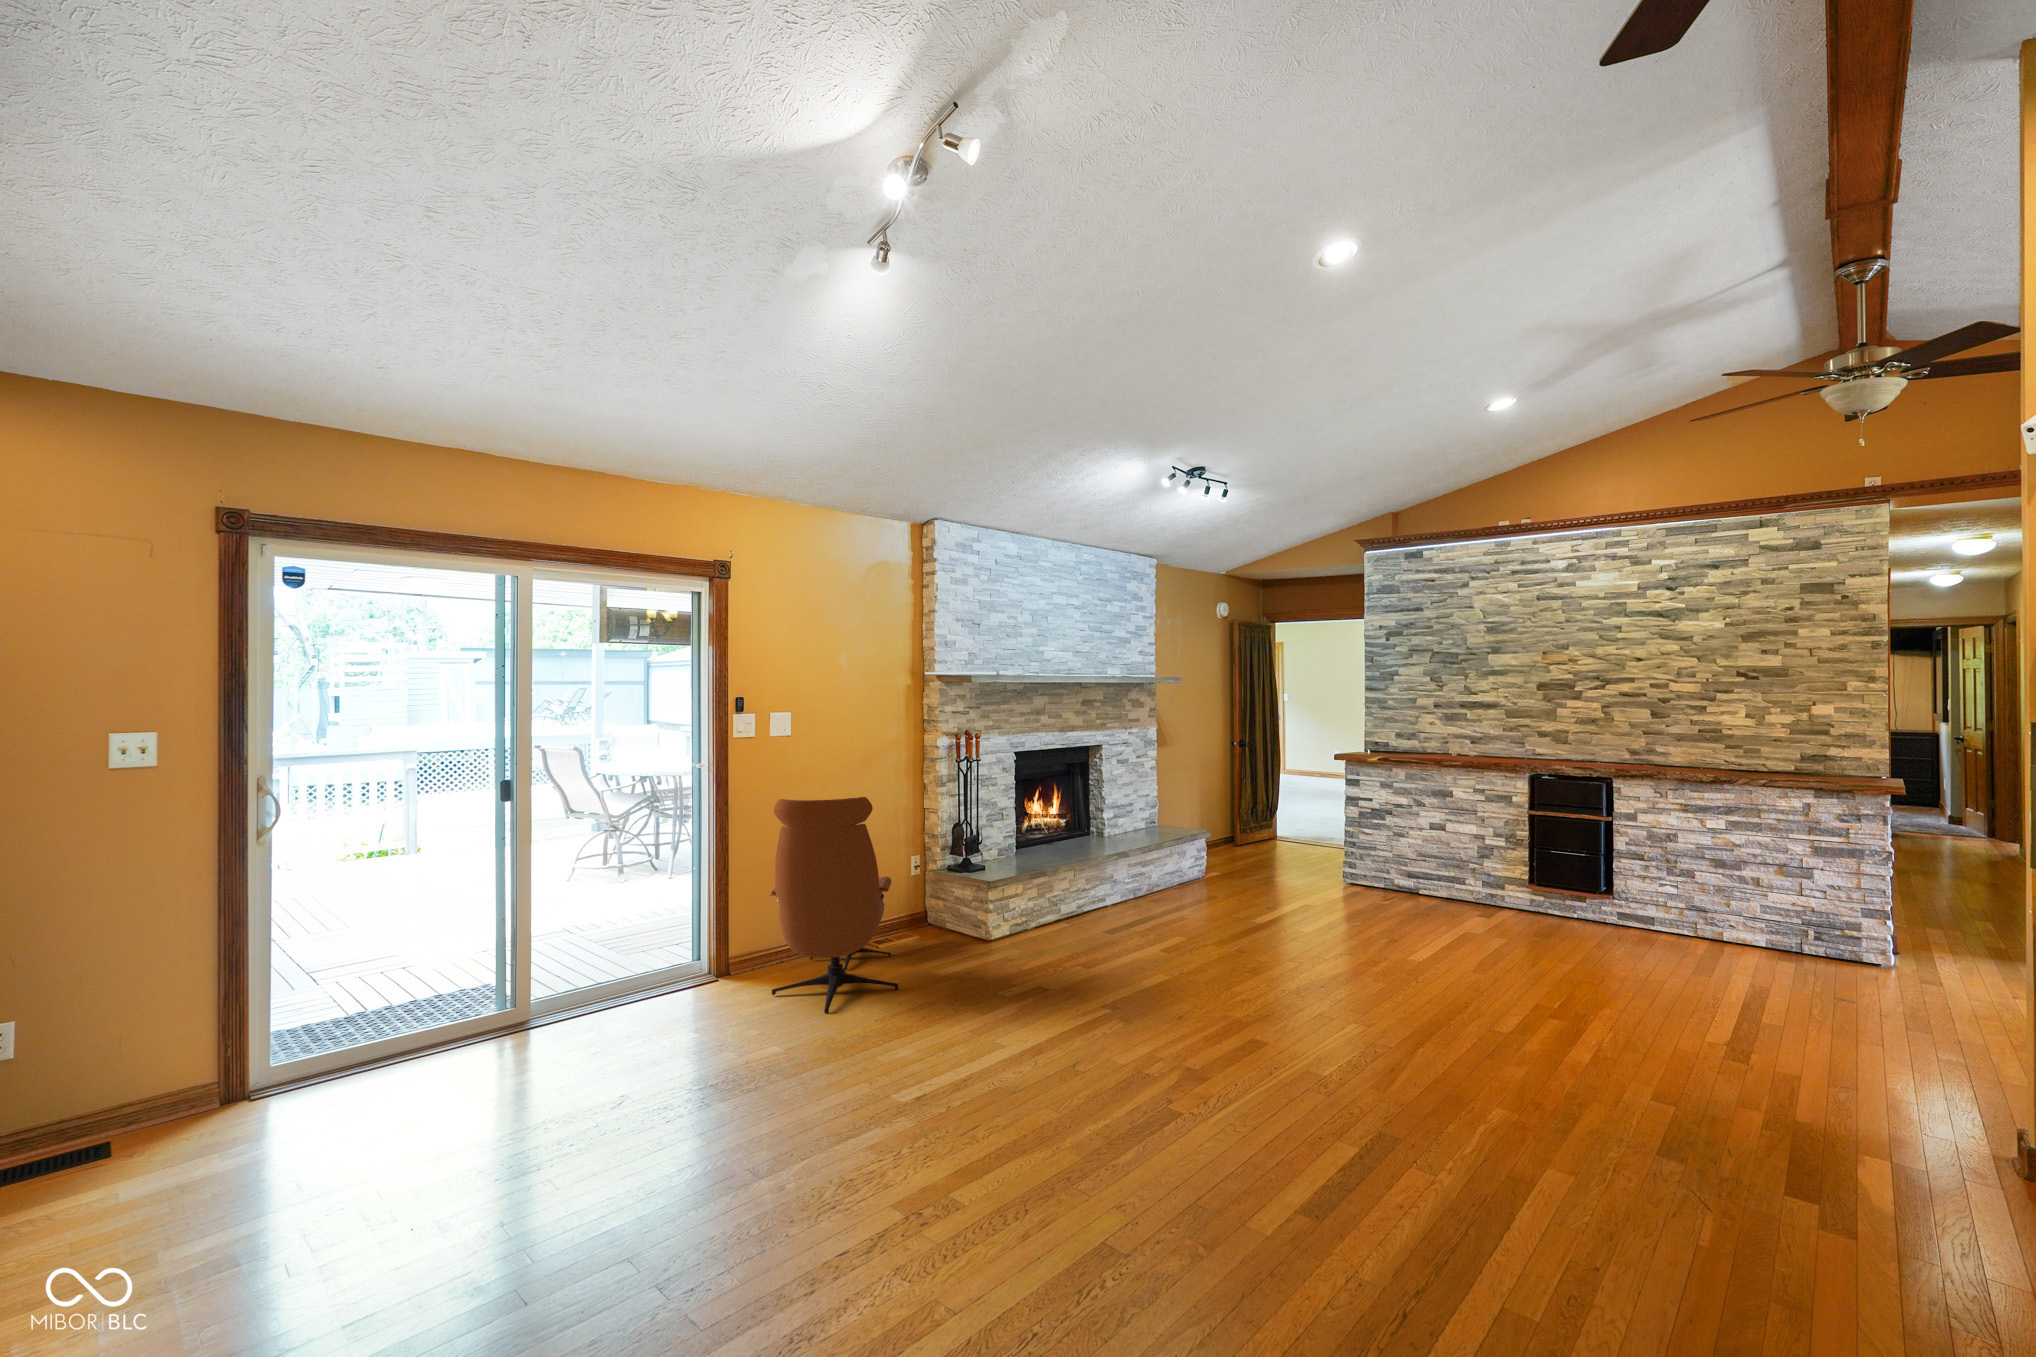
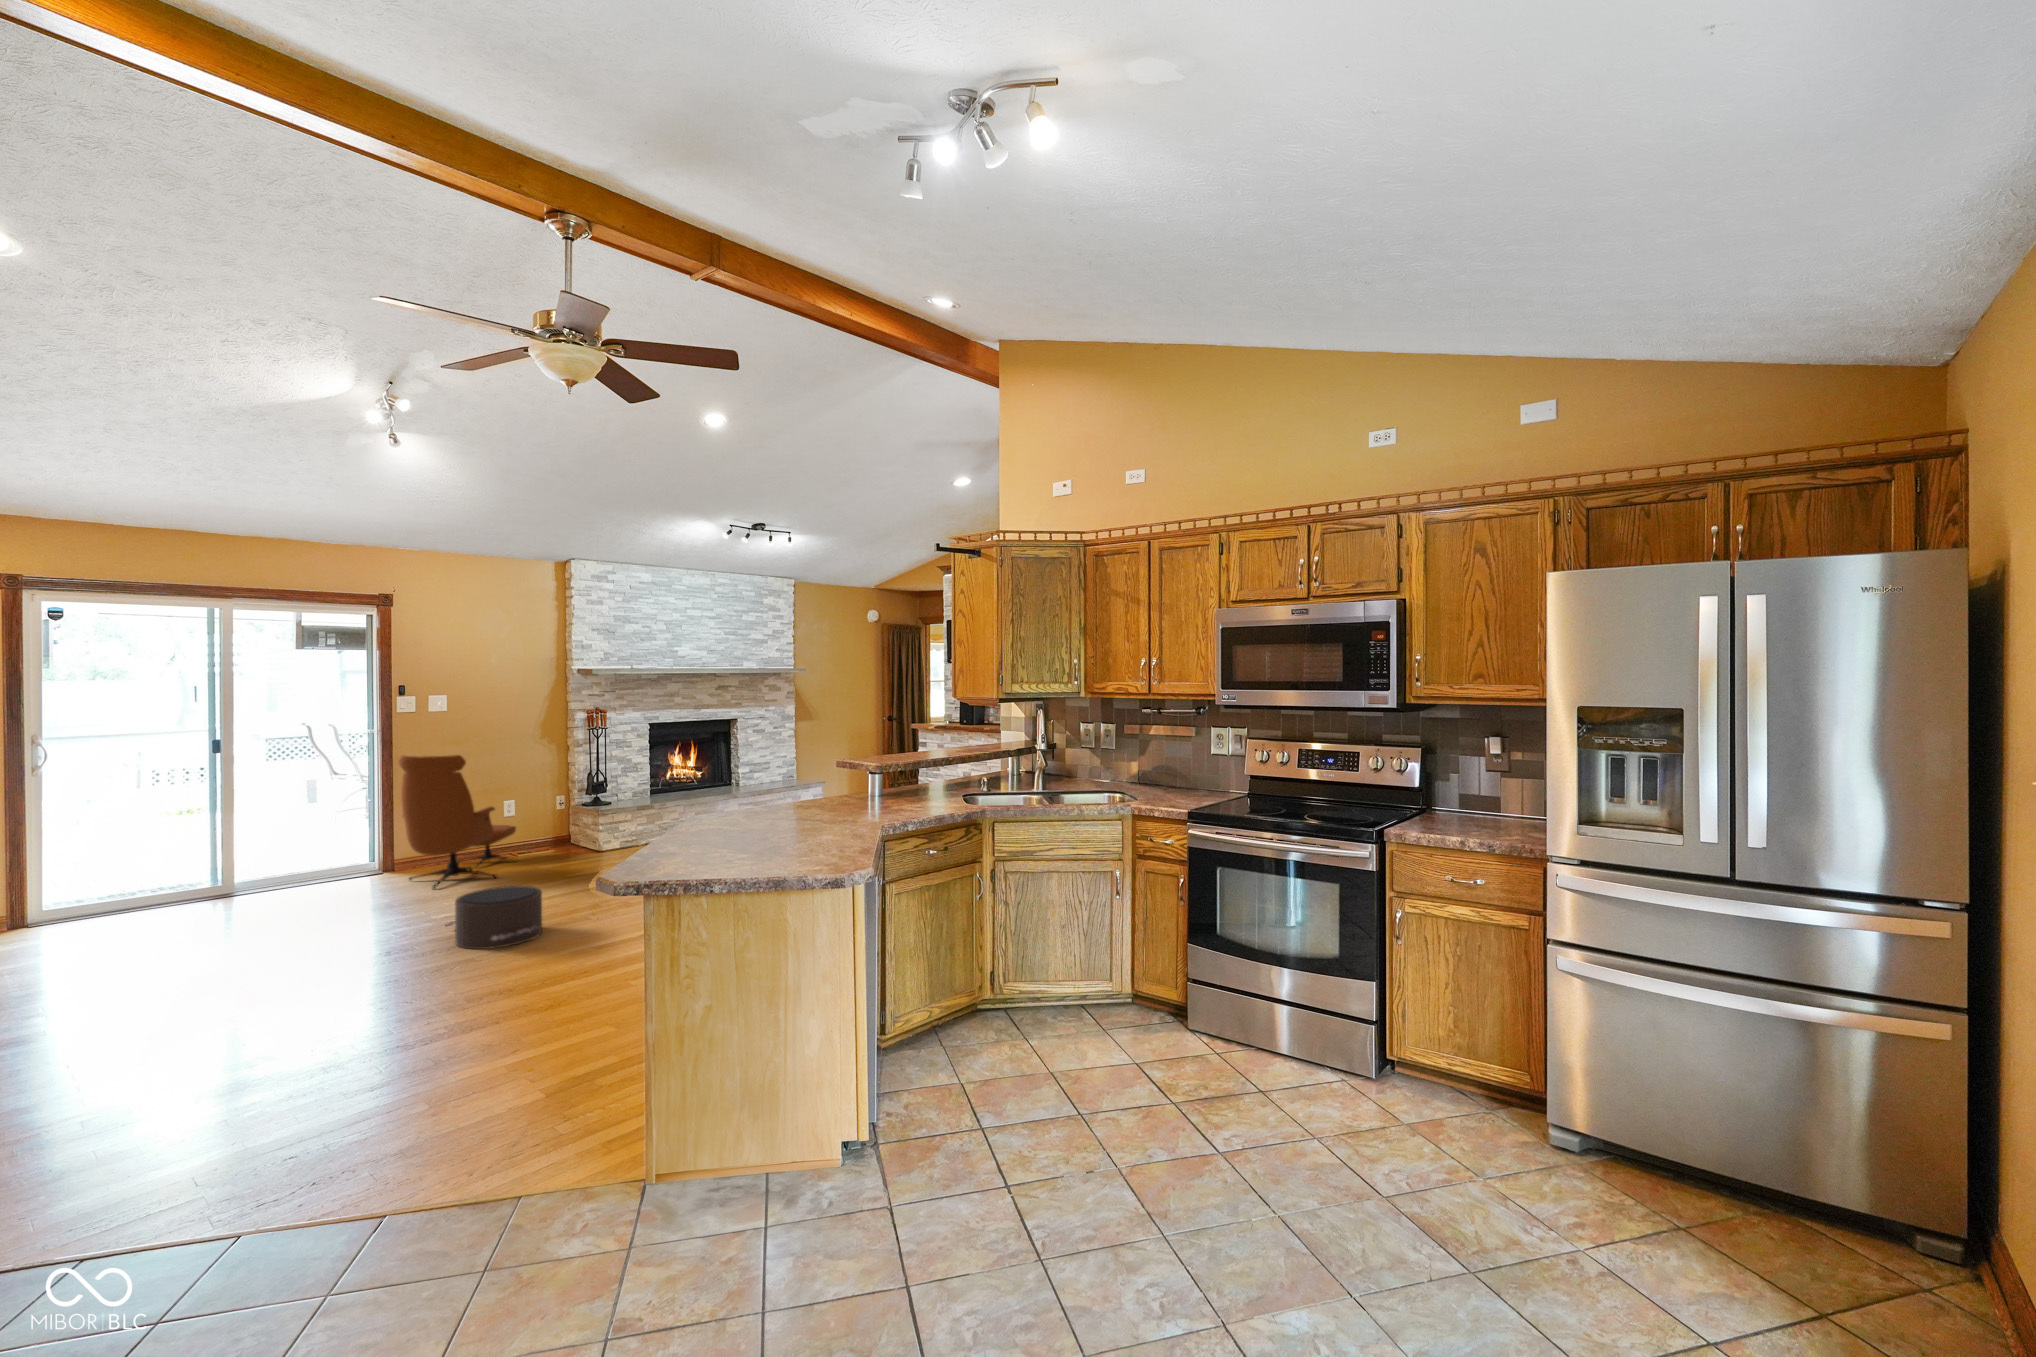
pouf: none [973,1032,1166,1178] -> present [446,886,542,949]

